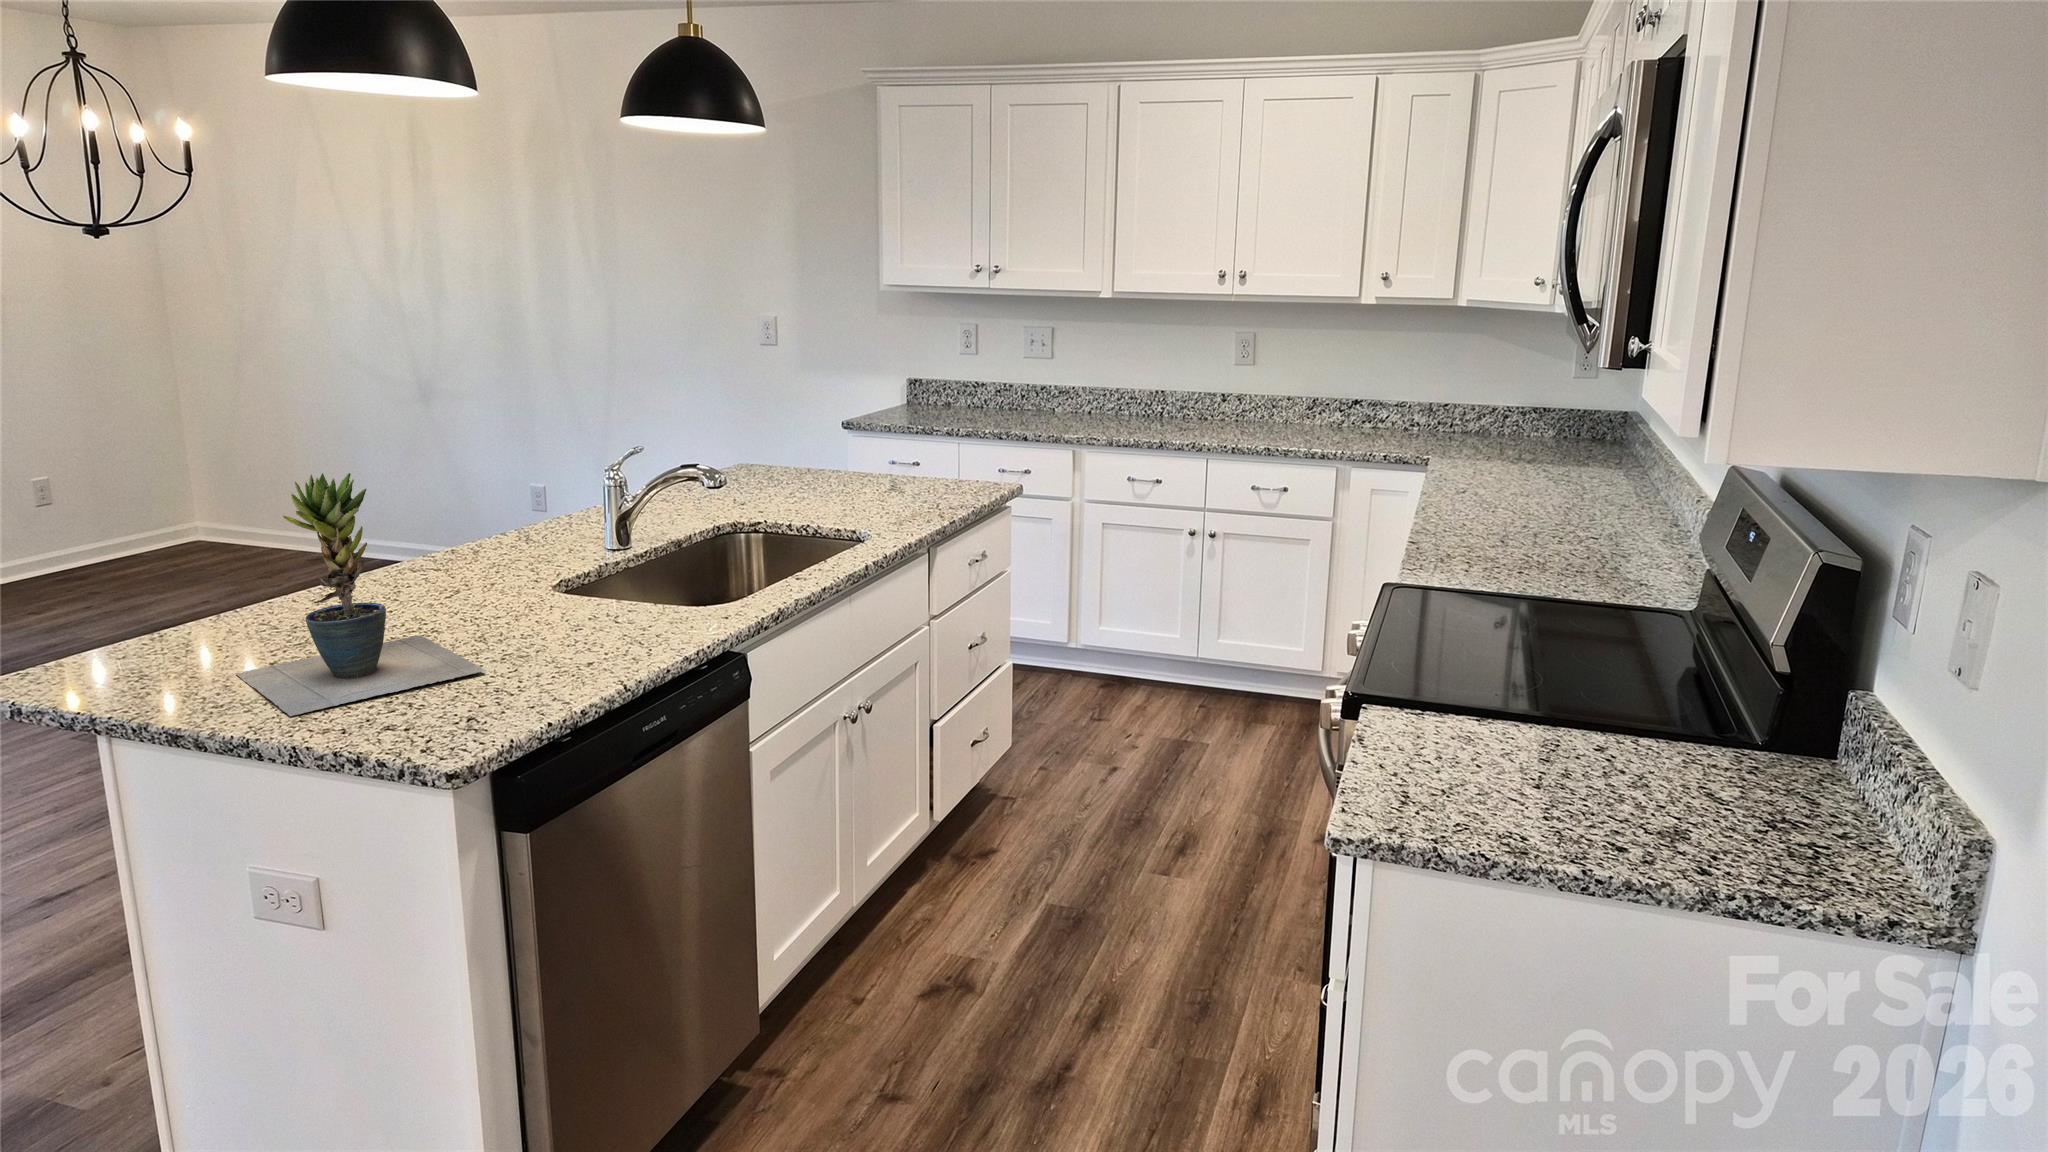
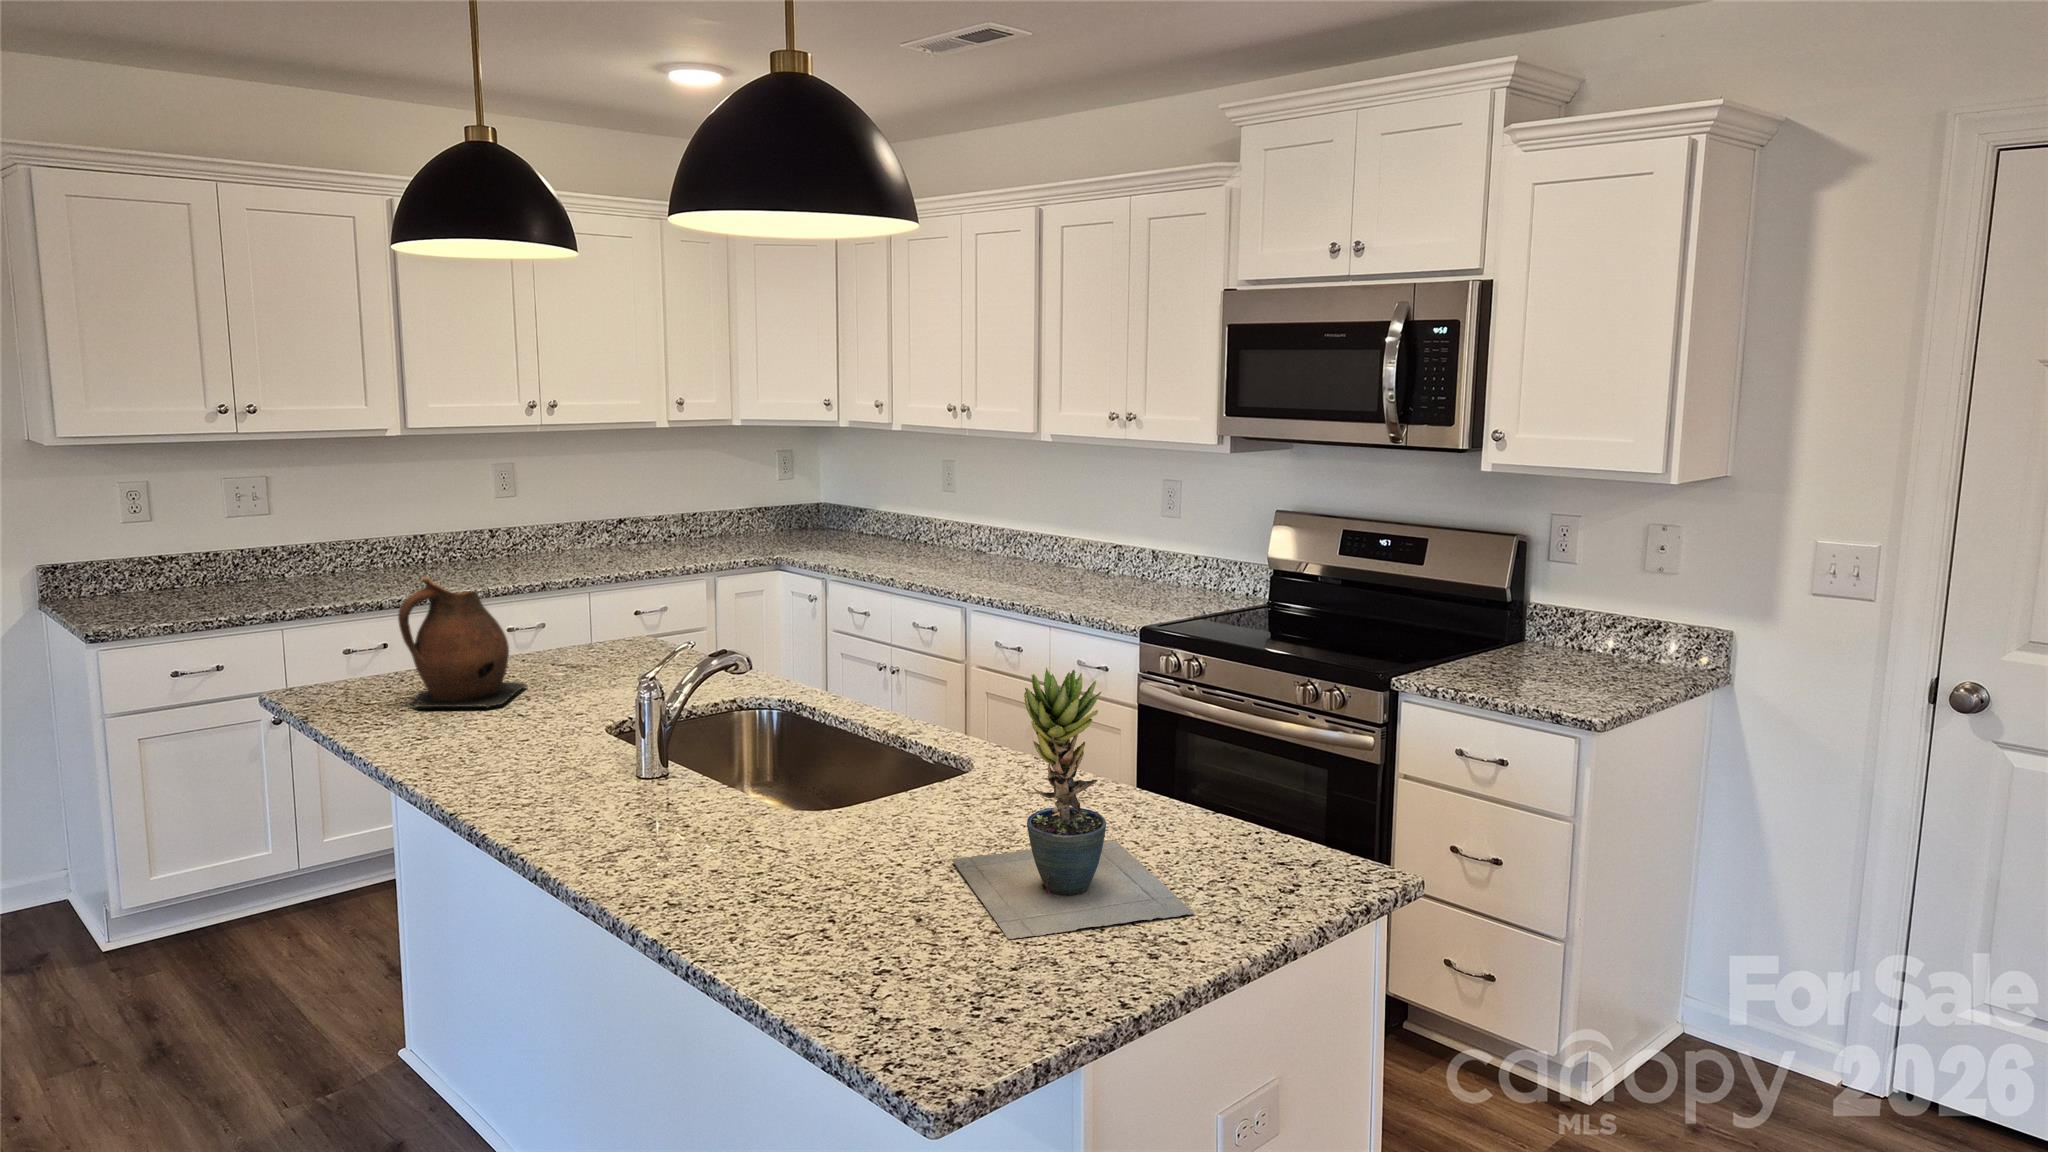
ceramic pitcher: none [731,390,824,497] -> present [398,577,527,708]

